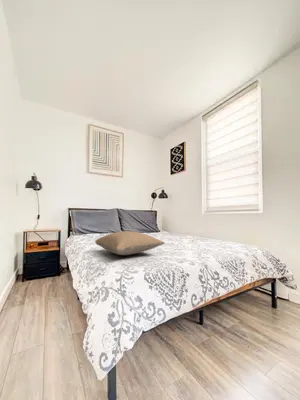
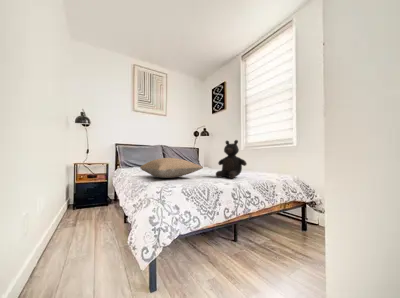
teddy bear: none [178,211,212,255] -> present [216,140,247,178]

